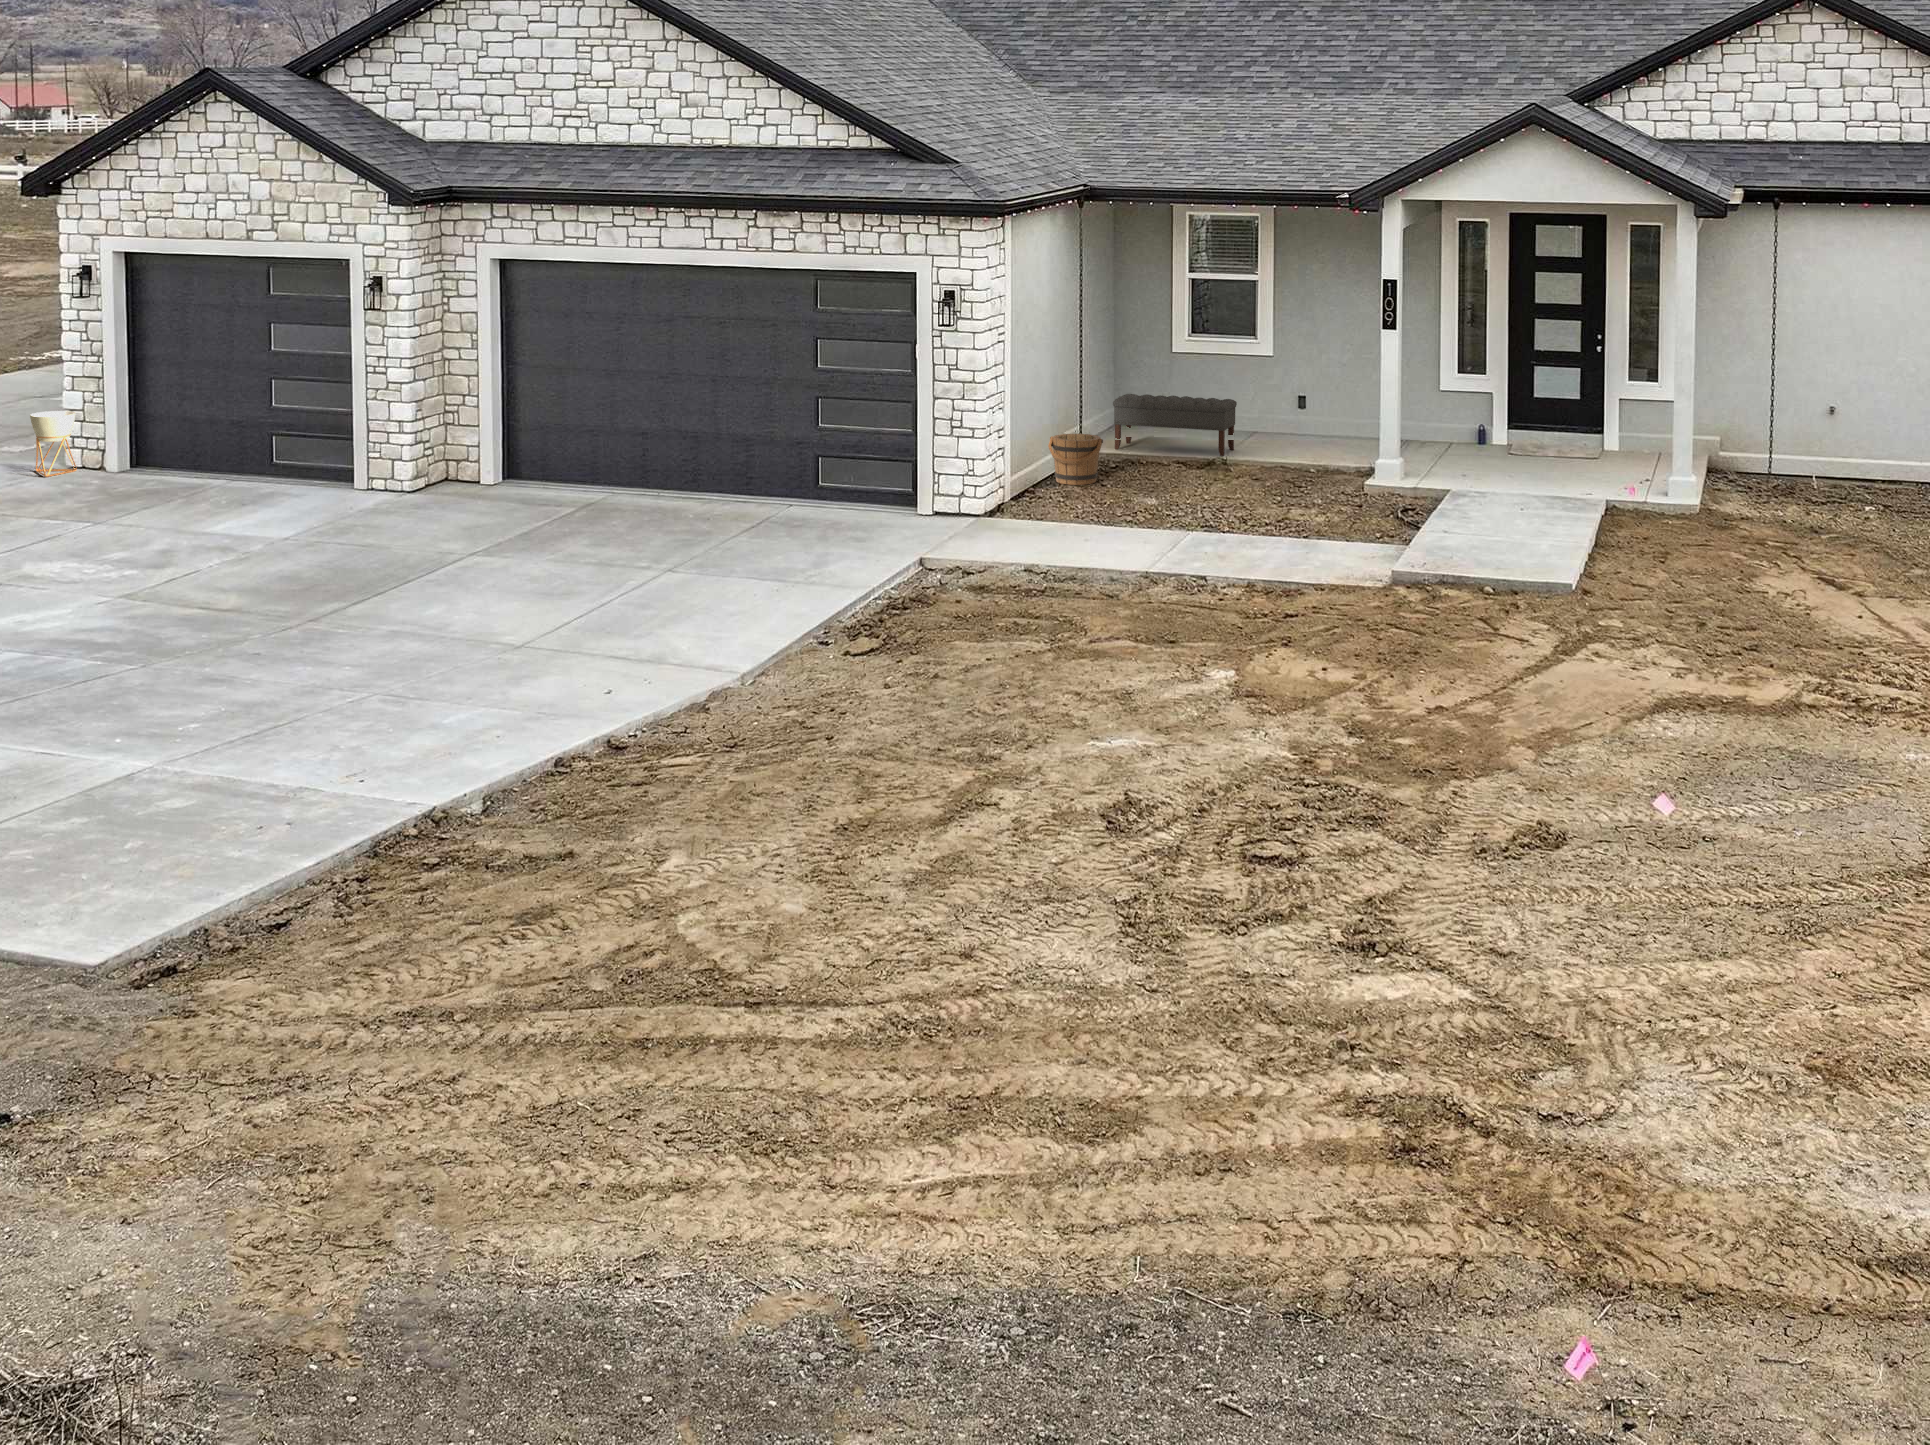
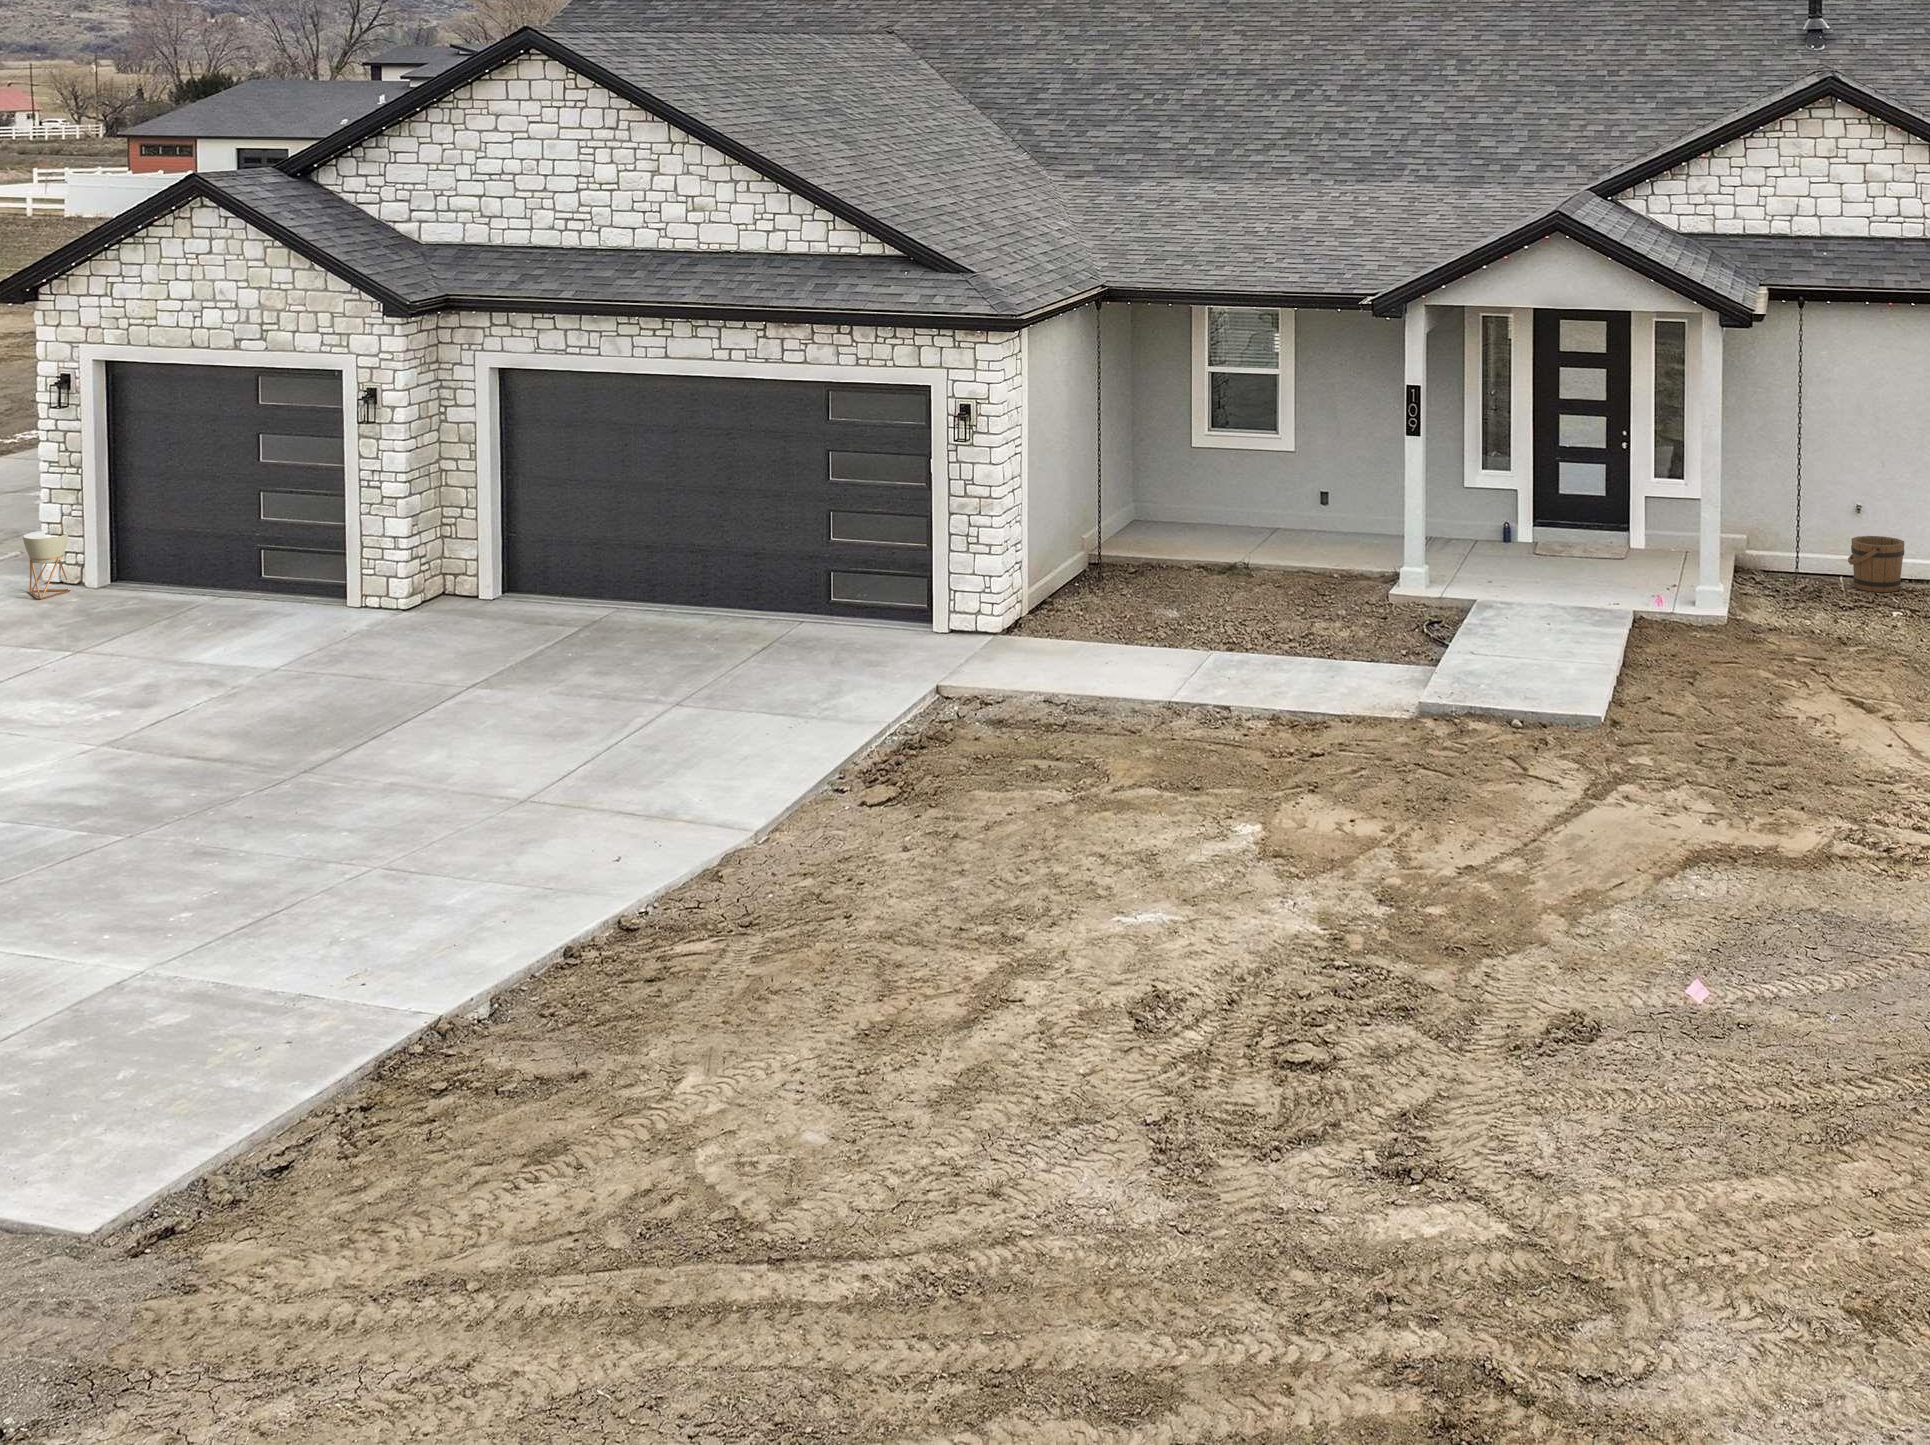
bench: present [1113,394,1237,456] -> none [1124,484,1251,549]
bucket: present [1048,434,1103,485] -> present [1848,536,1904,592]

